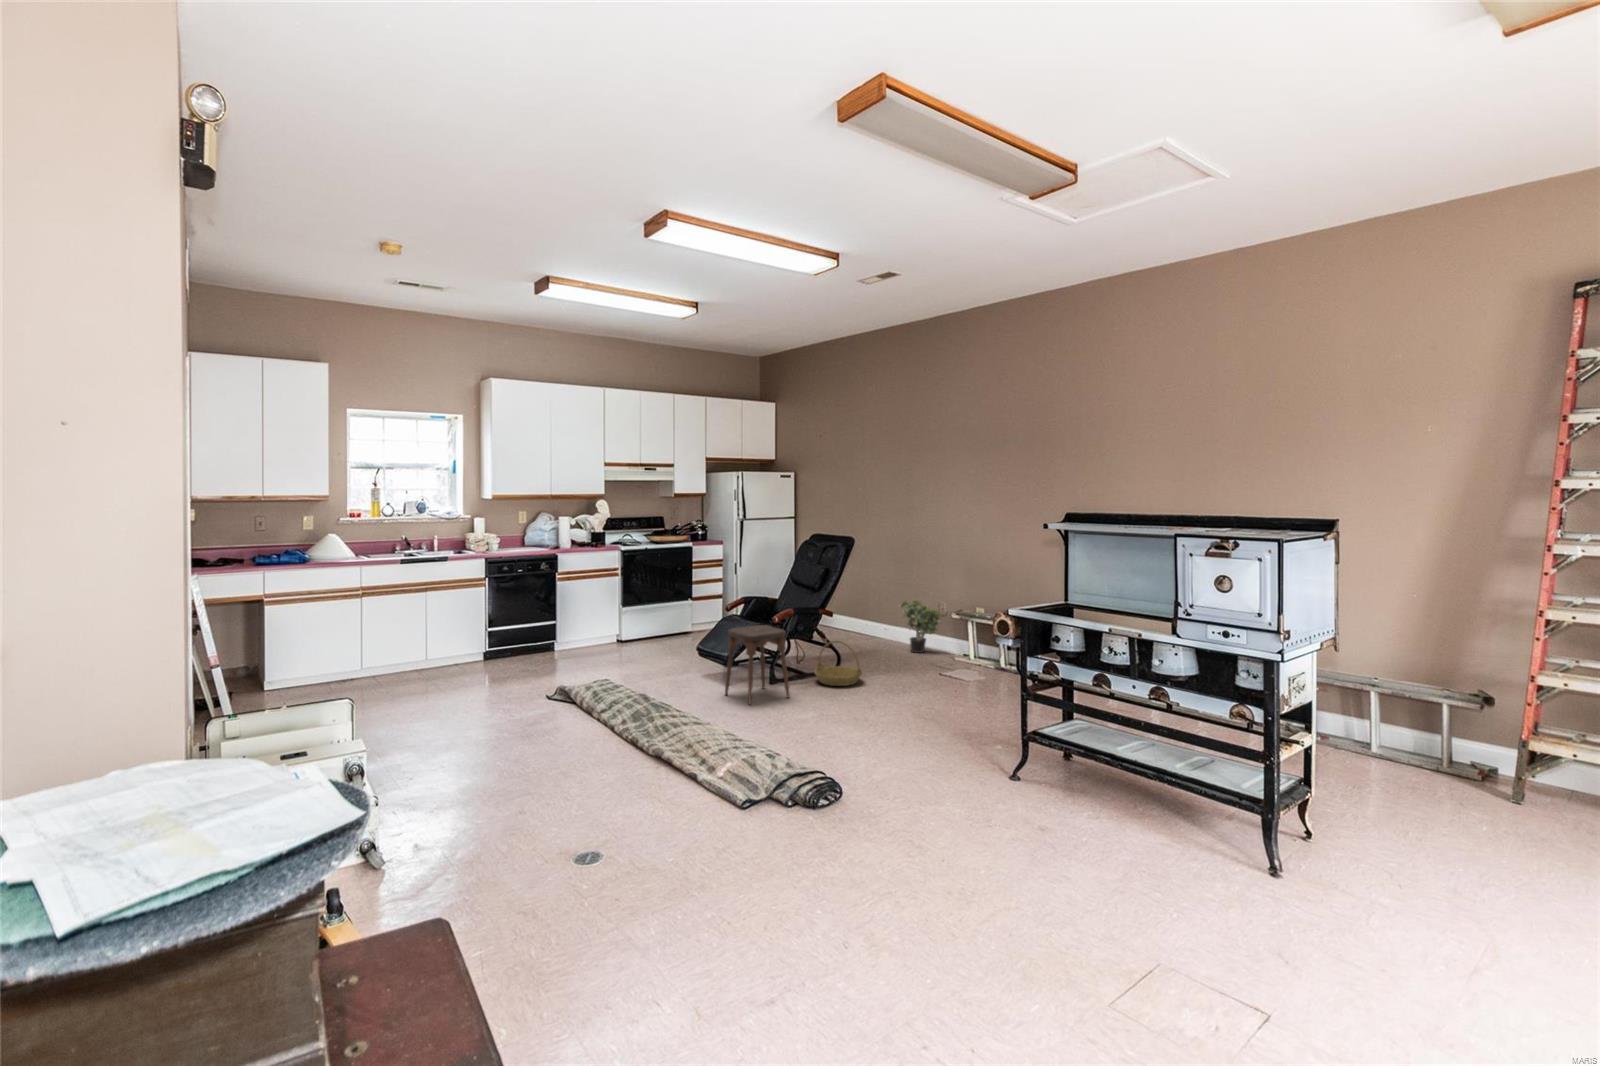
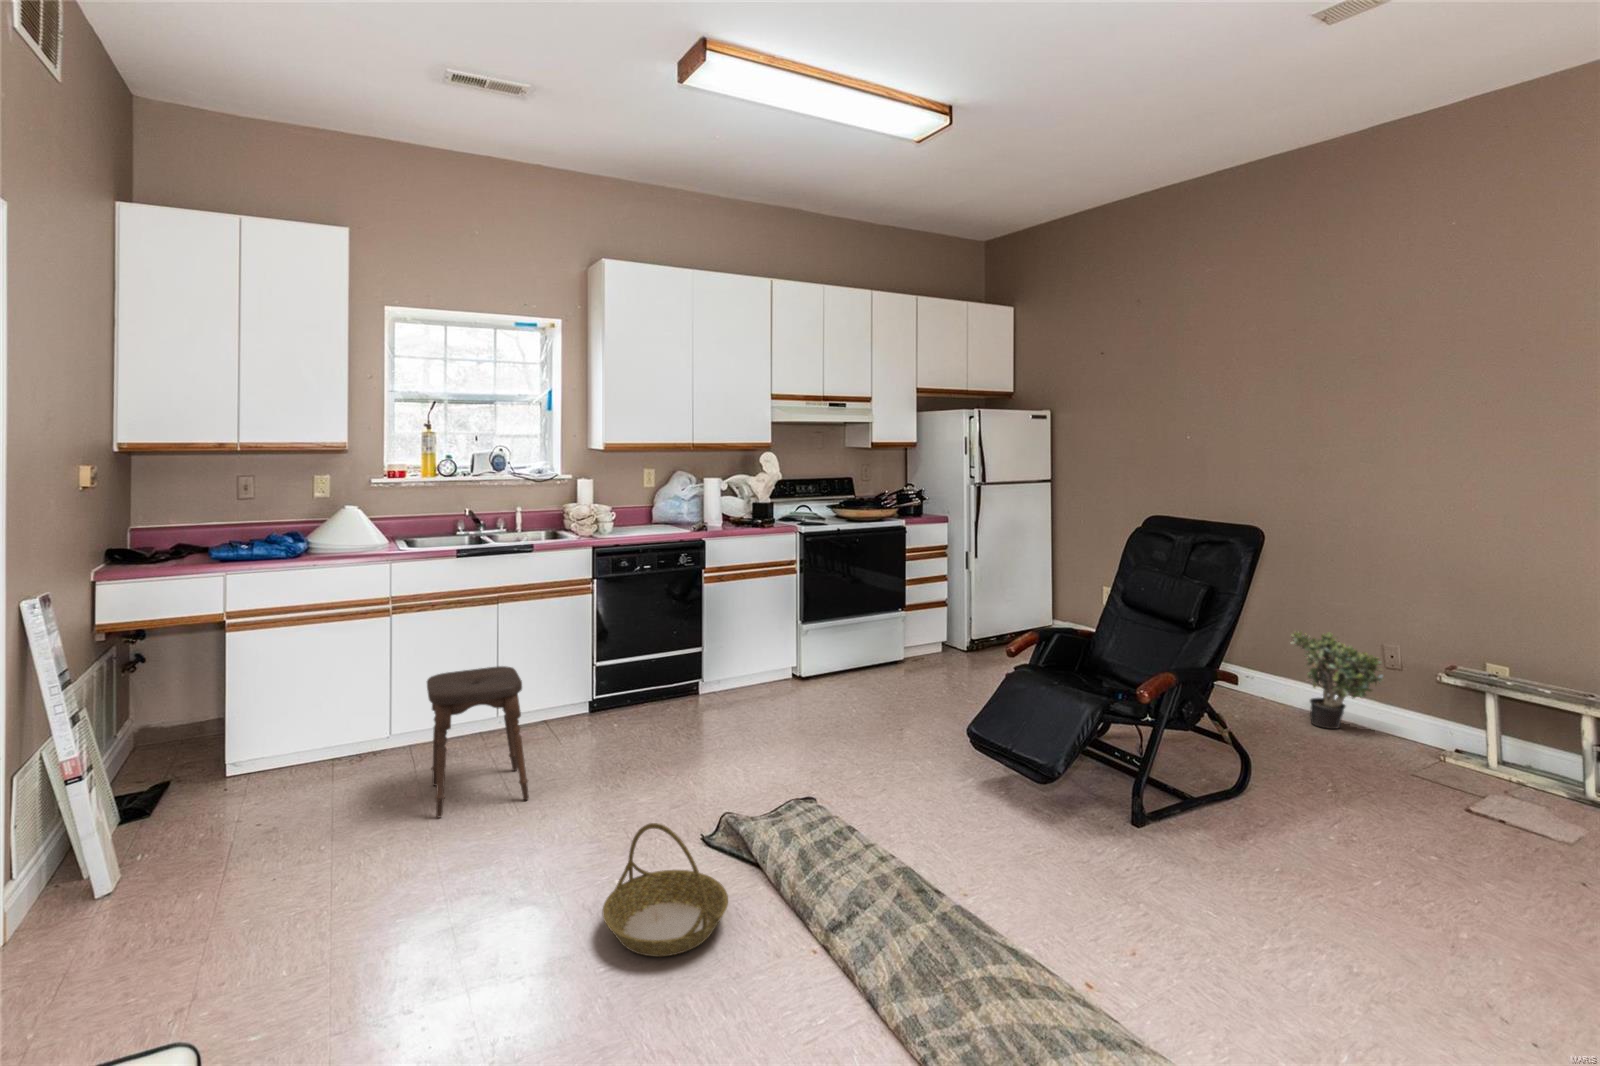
stool: present [725,625,789,705] -> present [427,666,529,817]
basket: present [814,641,862,686] -> present [603,823,728,957]

